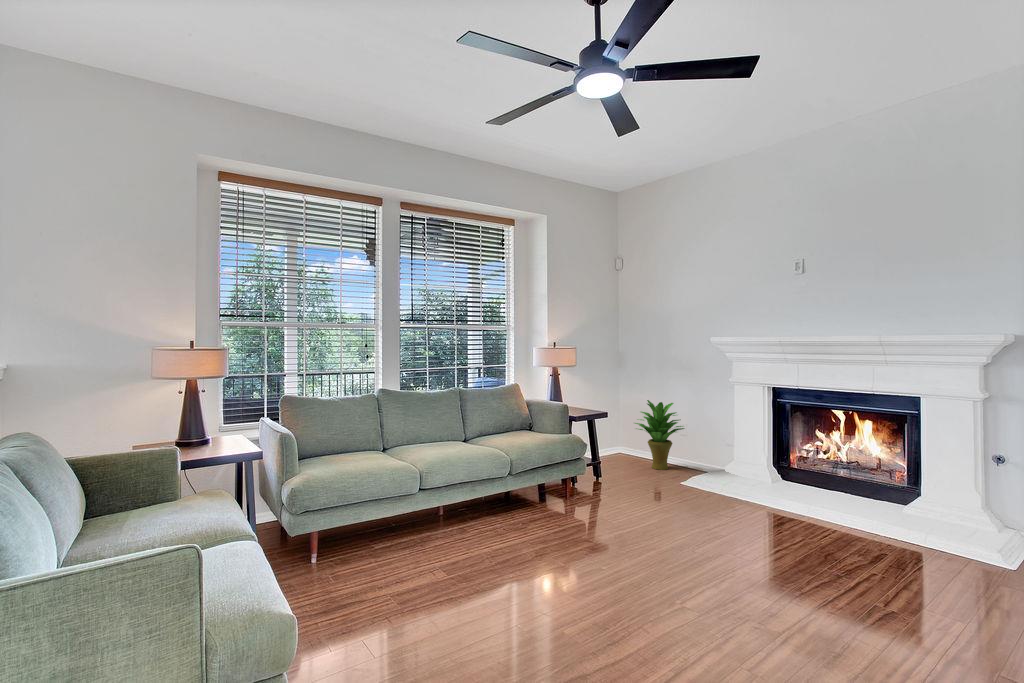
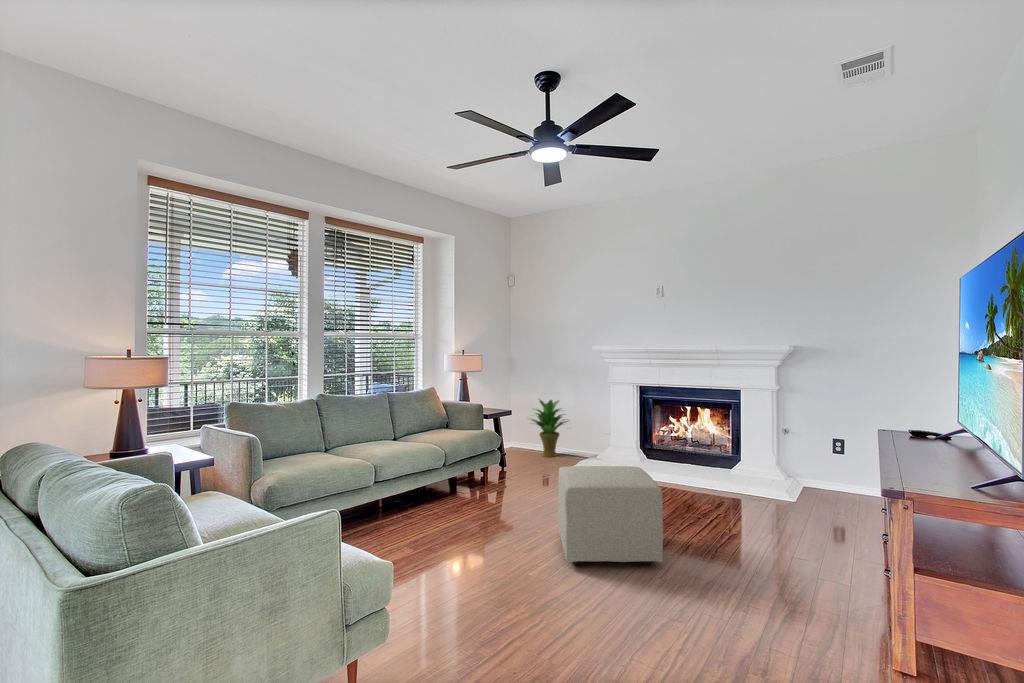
ottoman: none [614,491,755,644] -> present [558,466,663,565]

